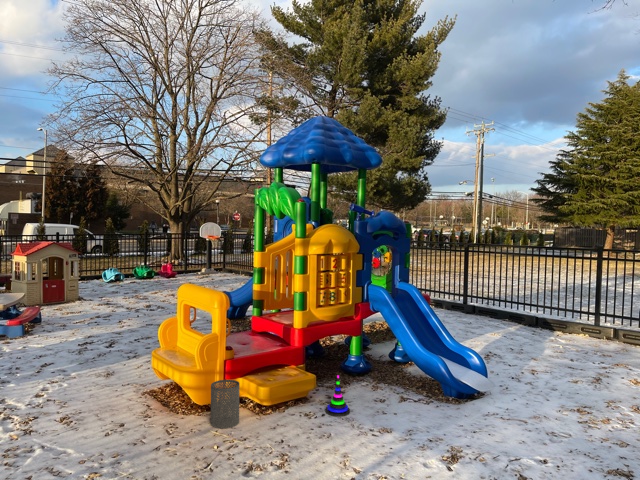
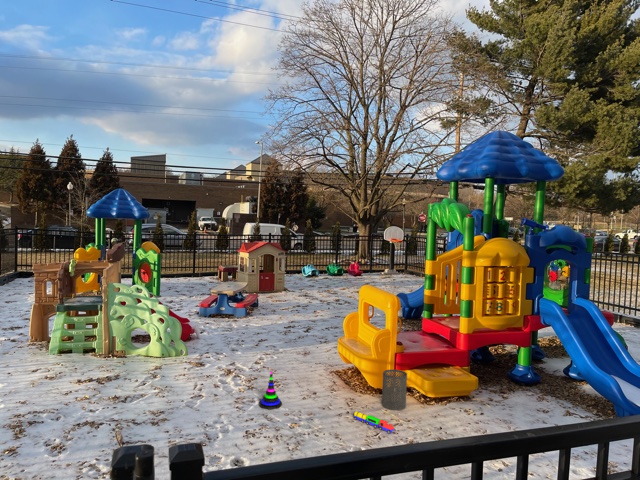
stacking toy: present [325,375,350,417] -> present [259,372,282,409]
toy train: none [177,439,229,460] -> present [354,411,394,433]

